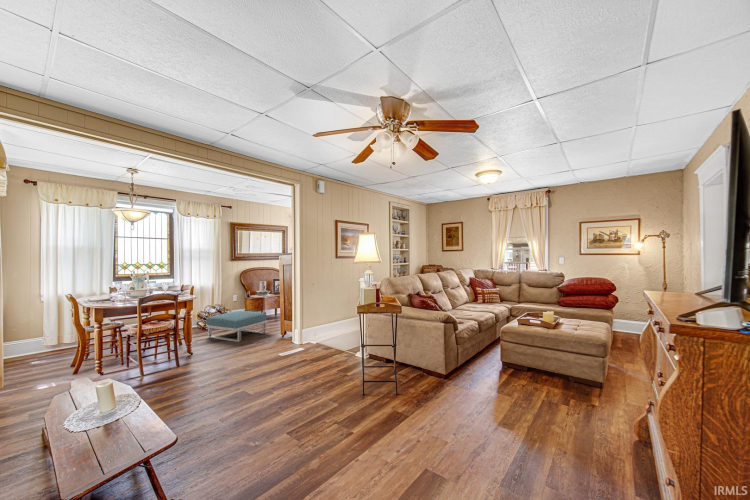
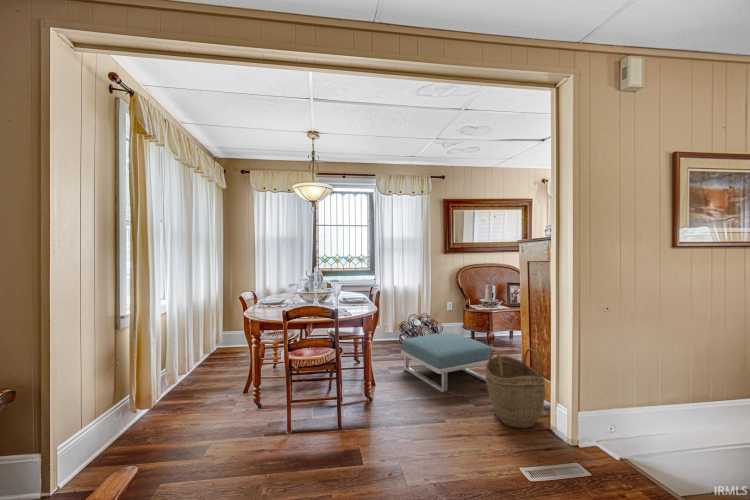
woven basket: none [264,307,293,346] -> present [486,348,545,428]

